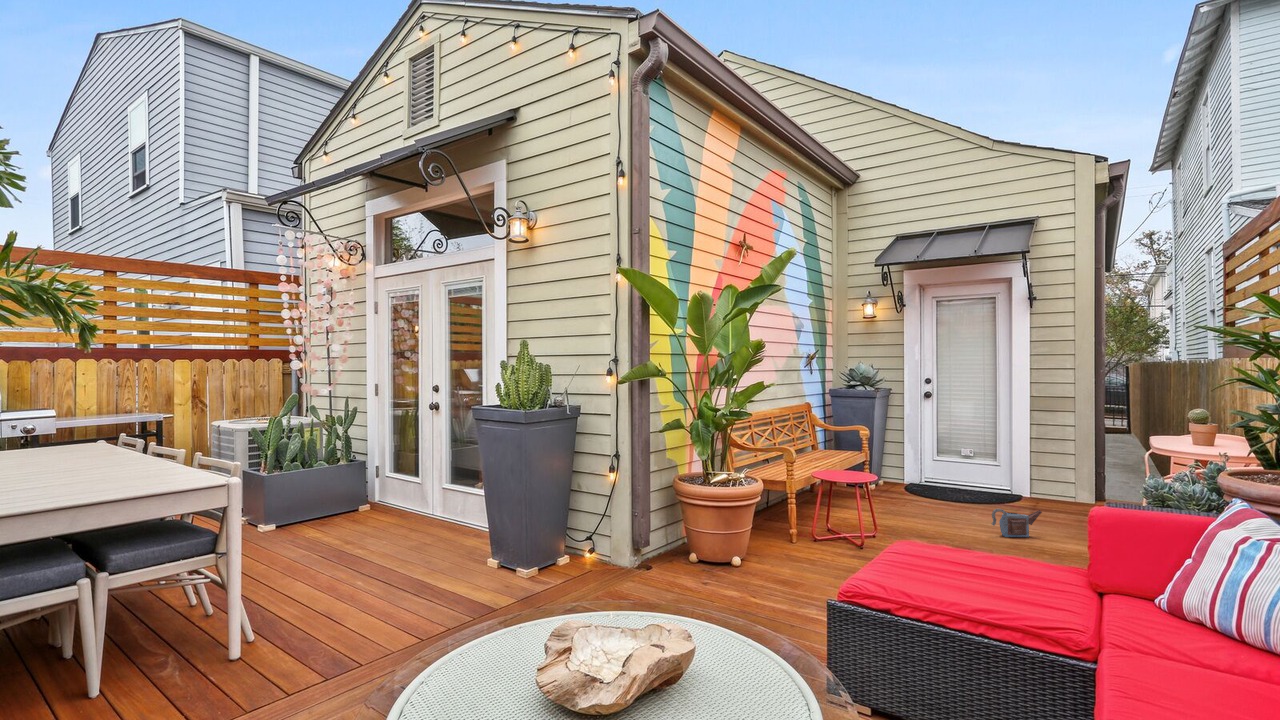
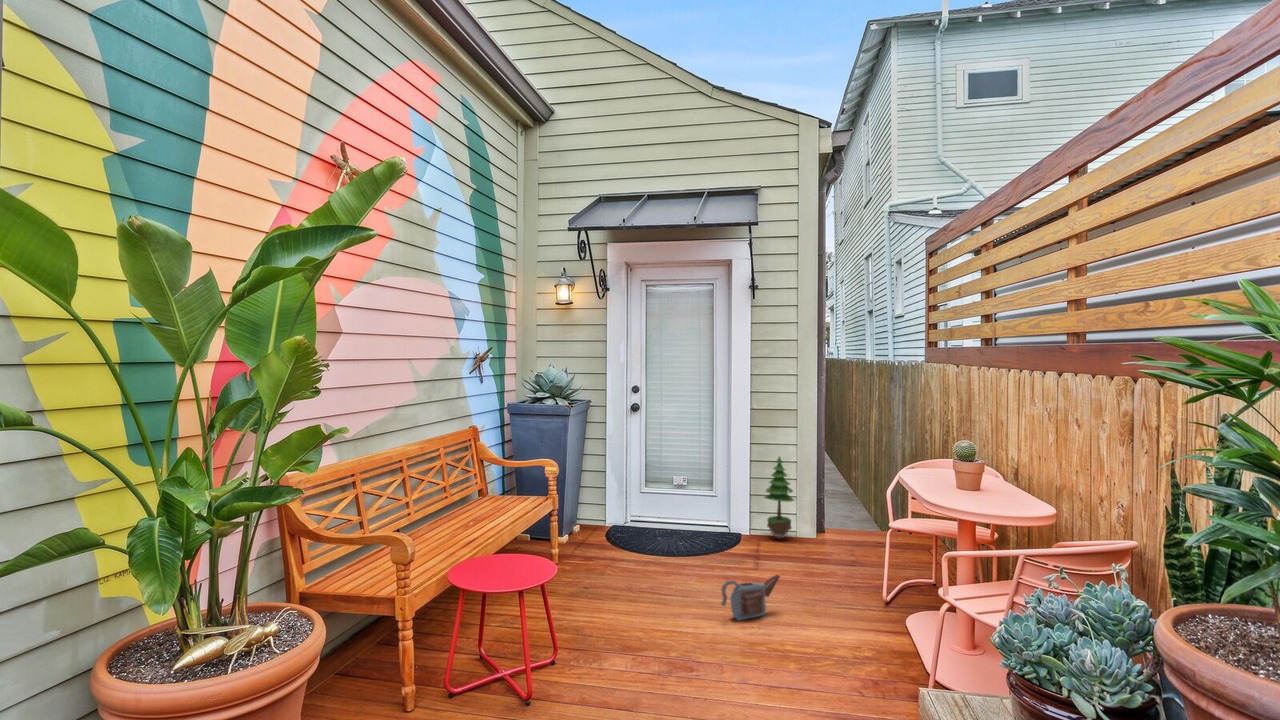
potted tree: none [1043,434,1073,502] -> present [764,457,794,539]

